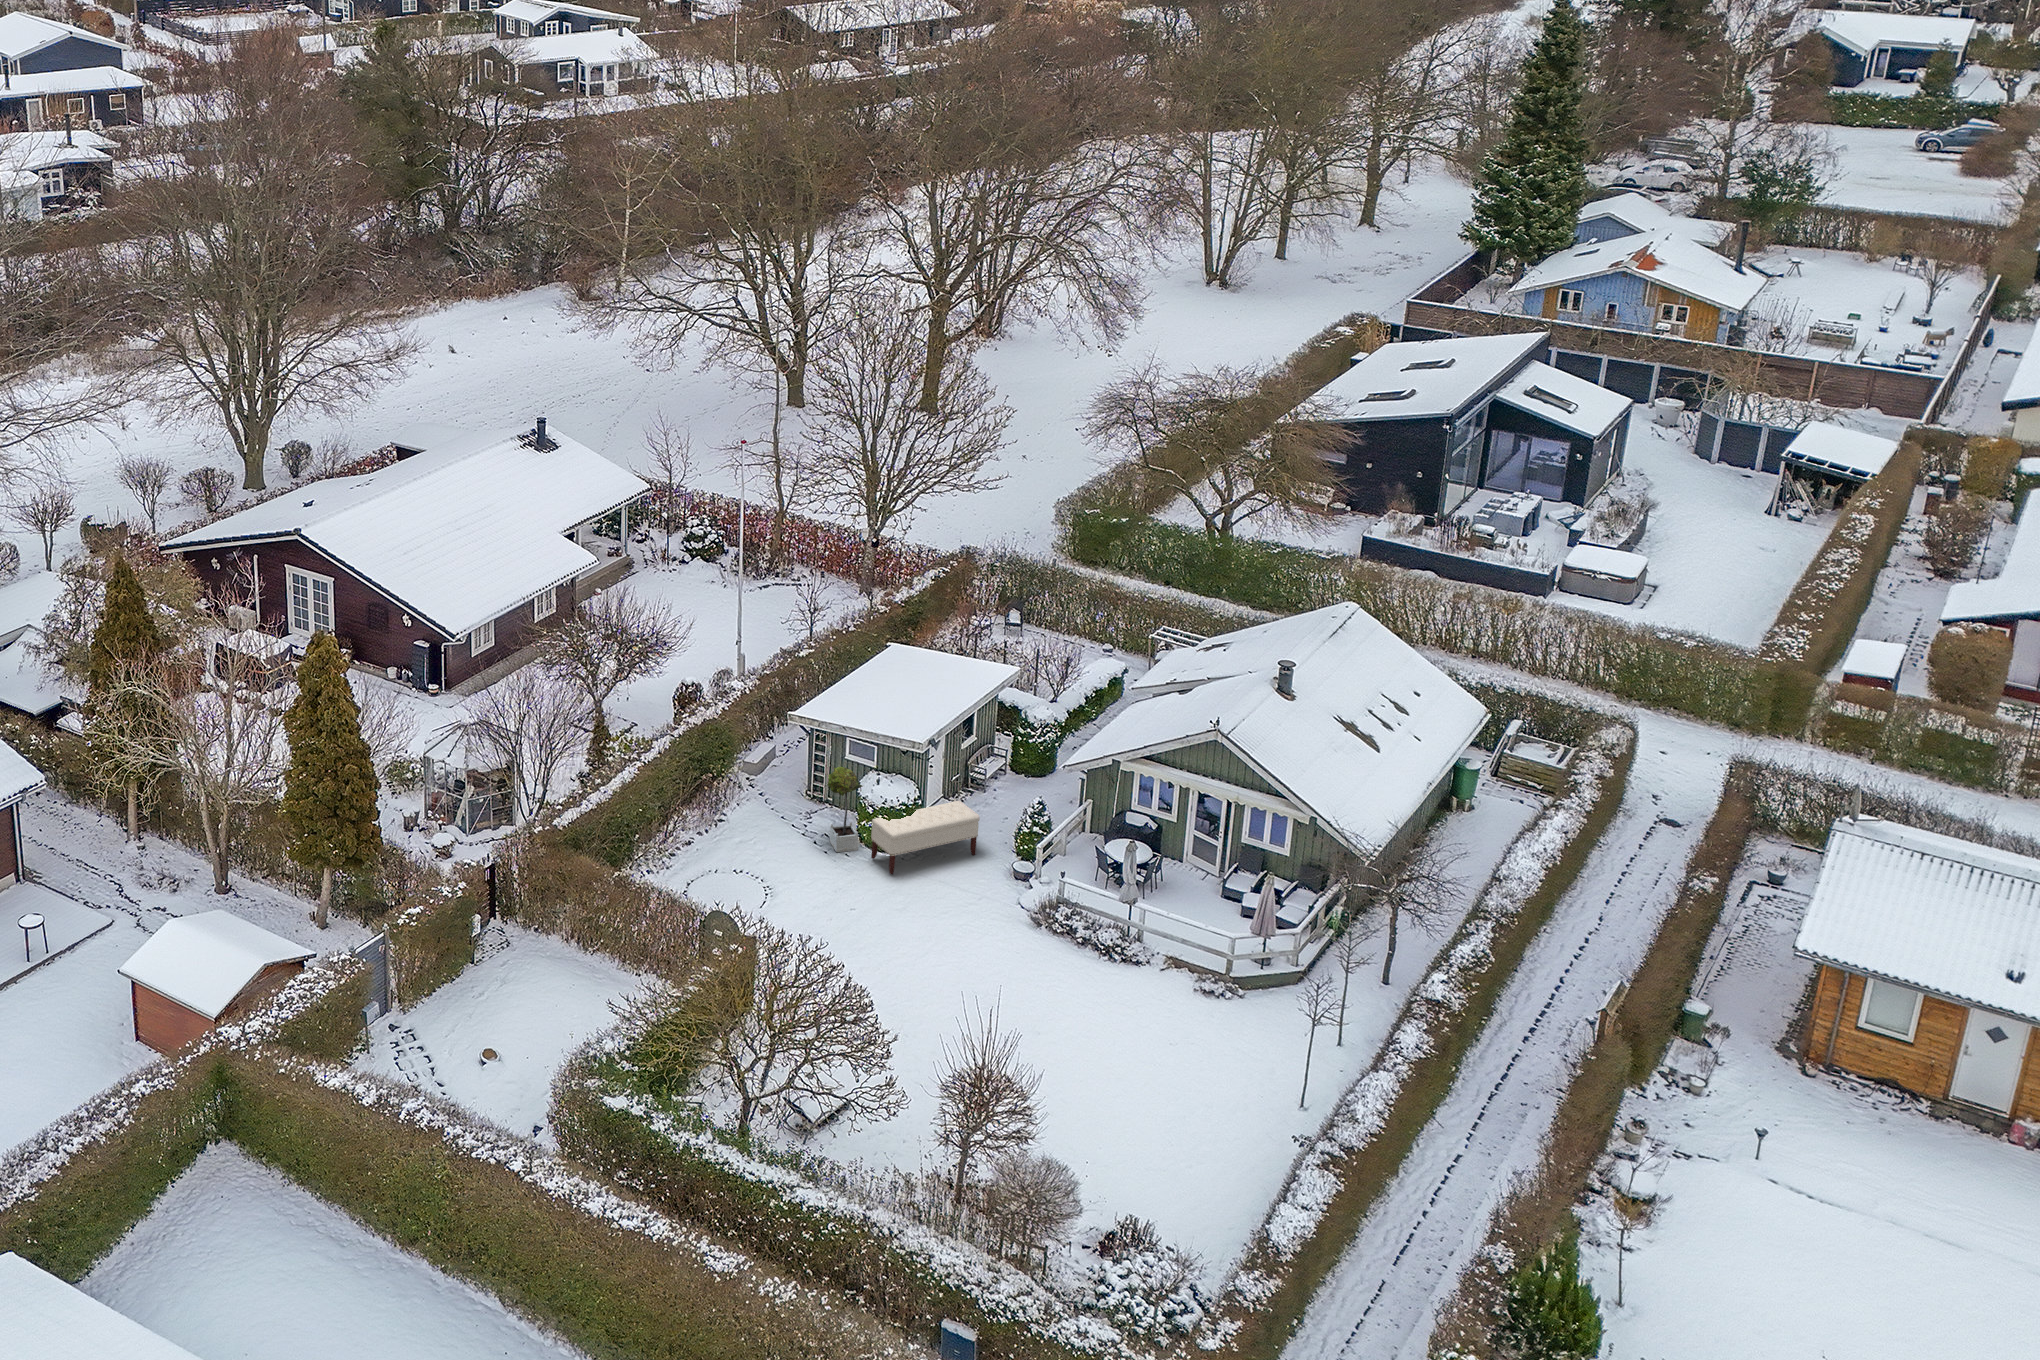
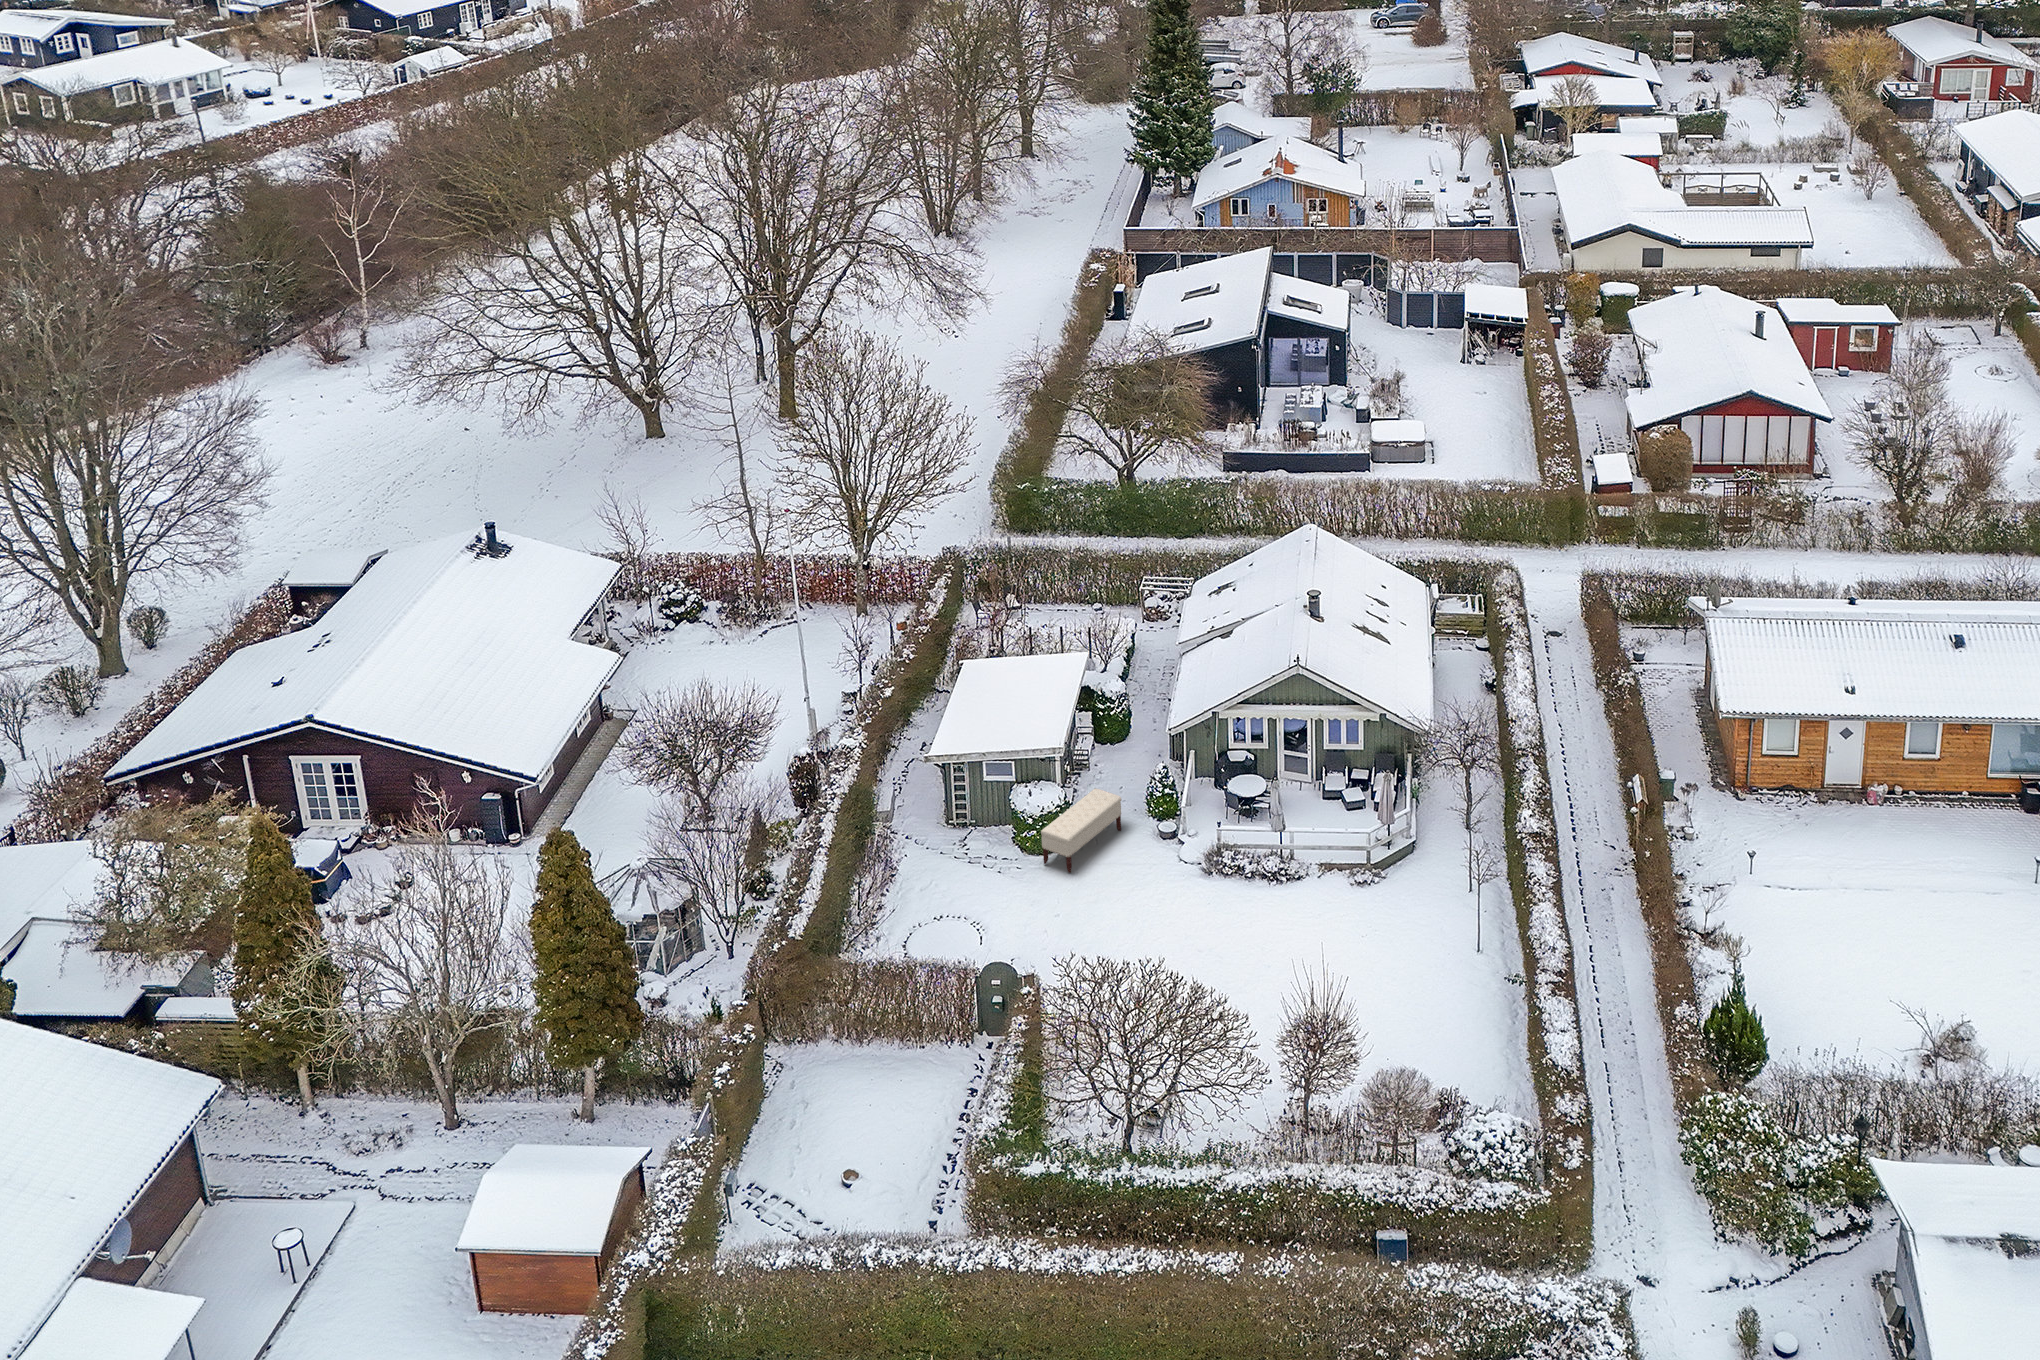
potted tree: present [827,767,862,852] -> none [991,793,1027,869]

